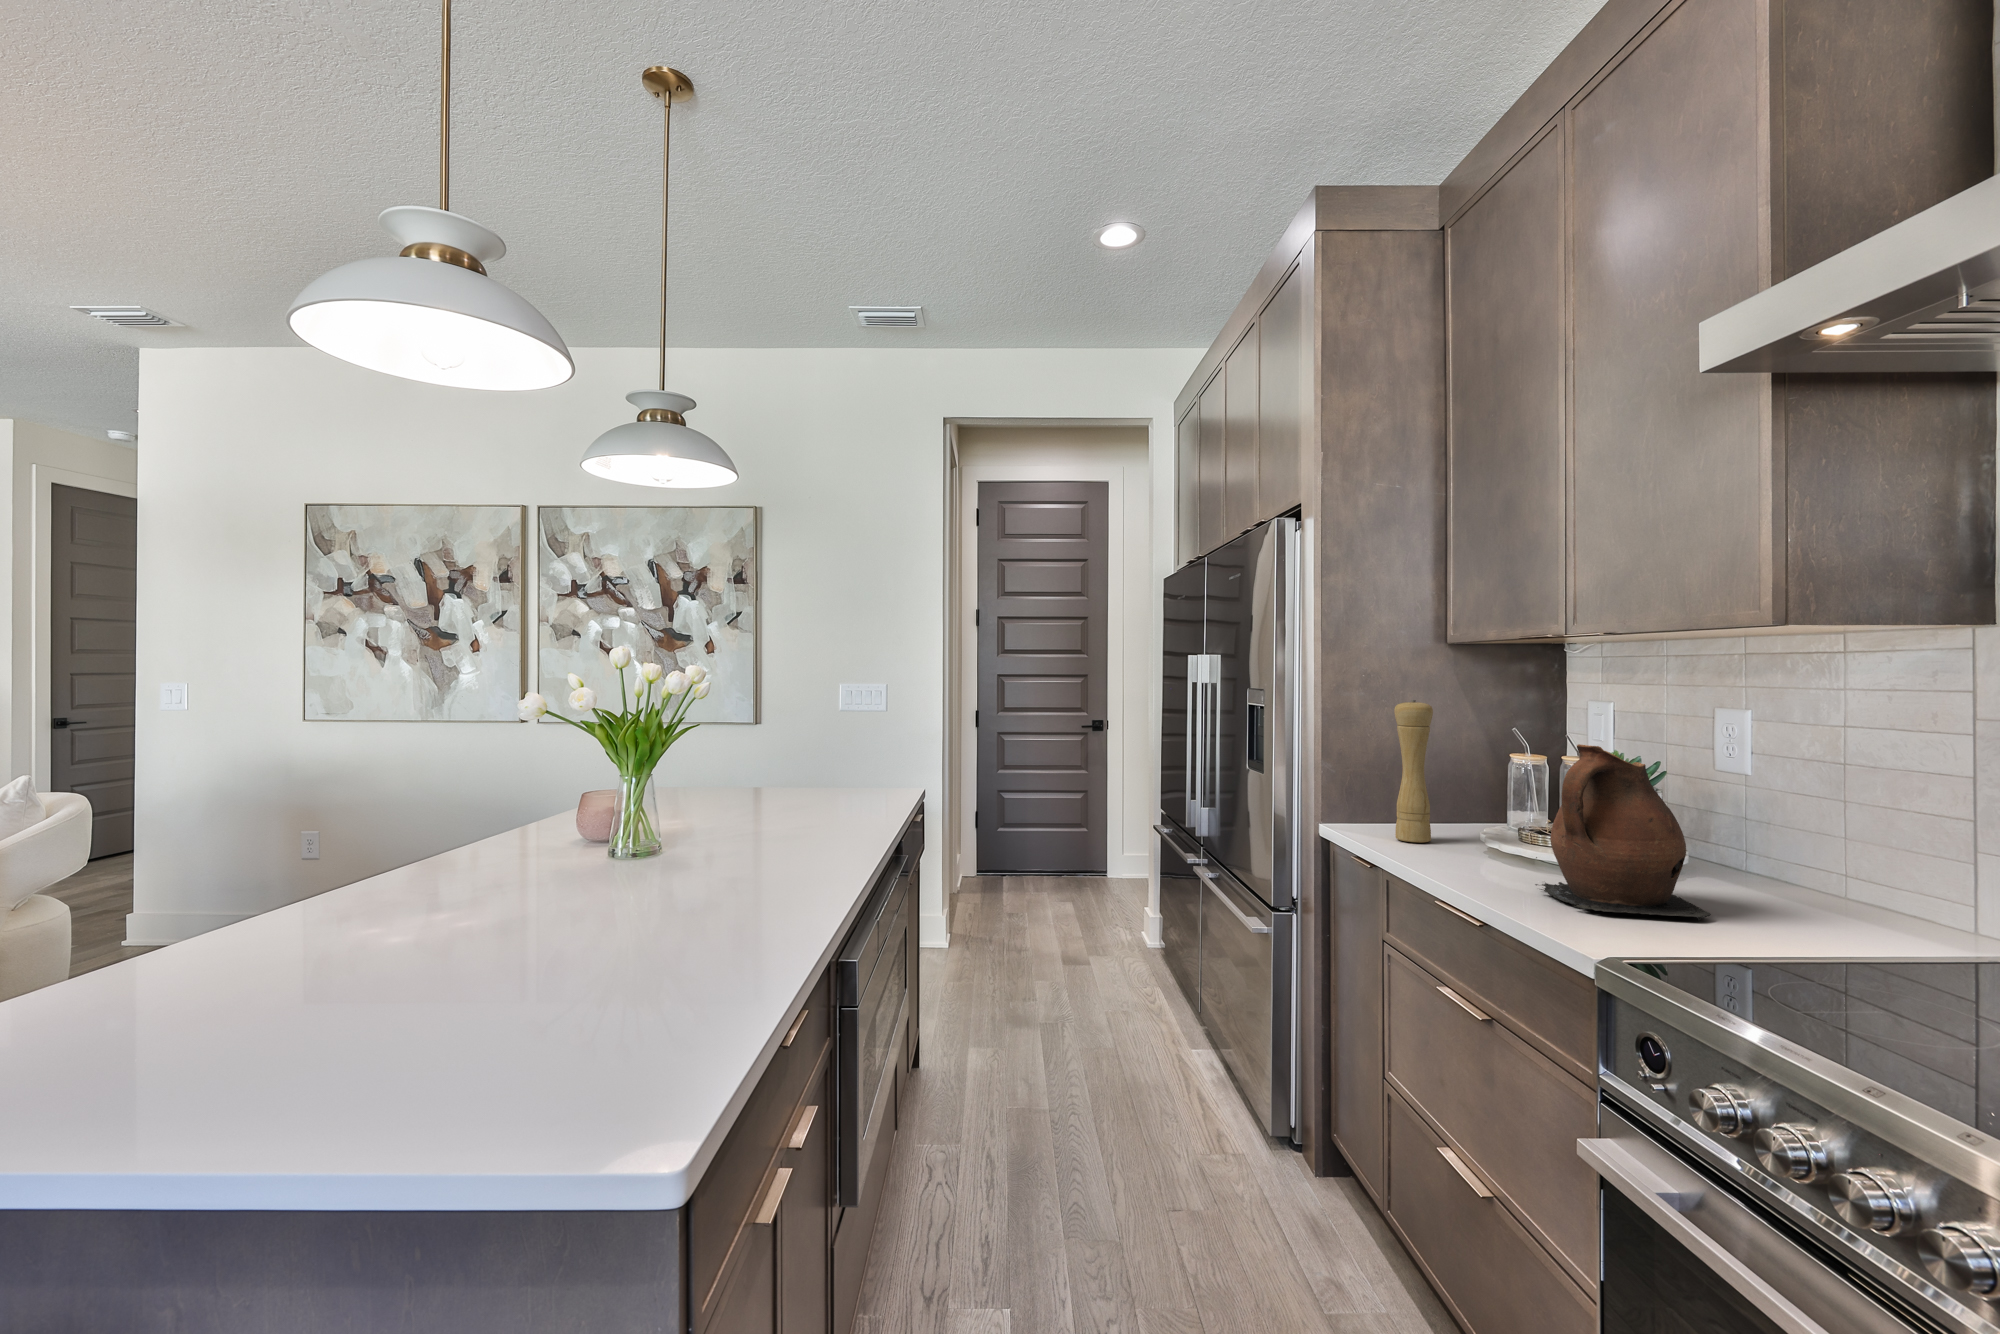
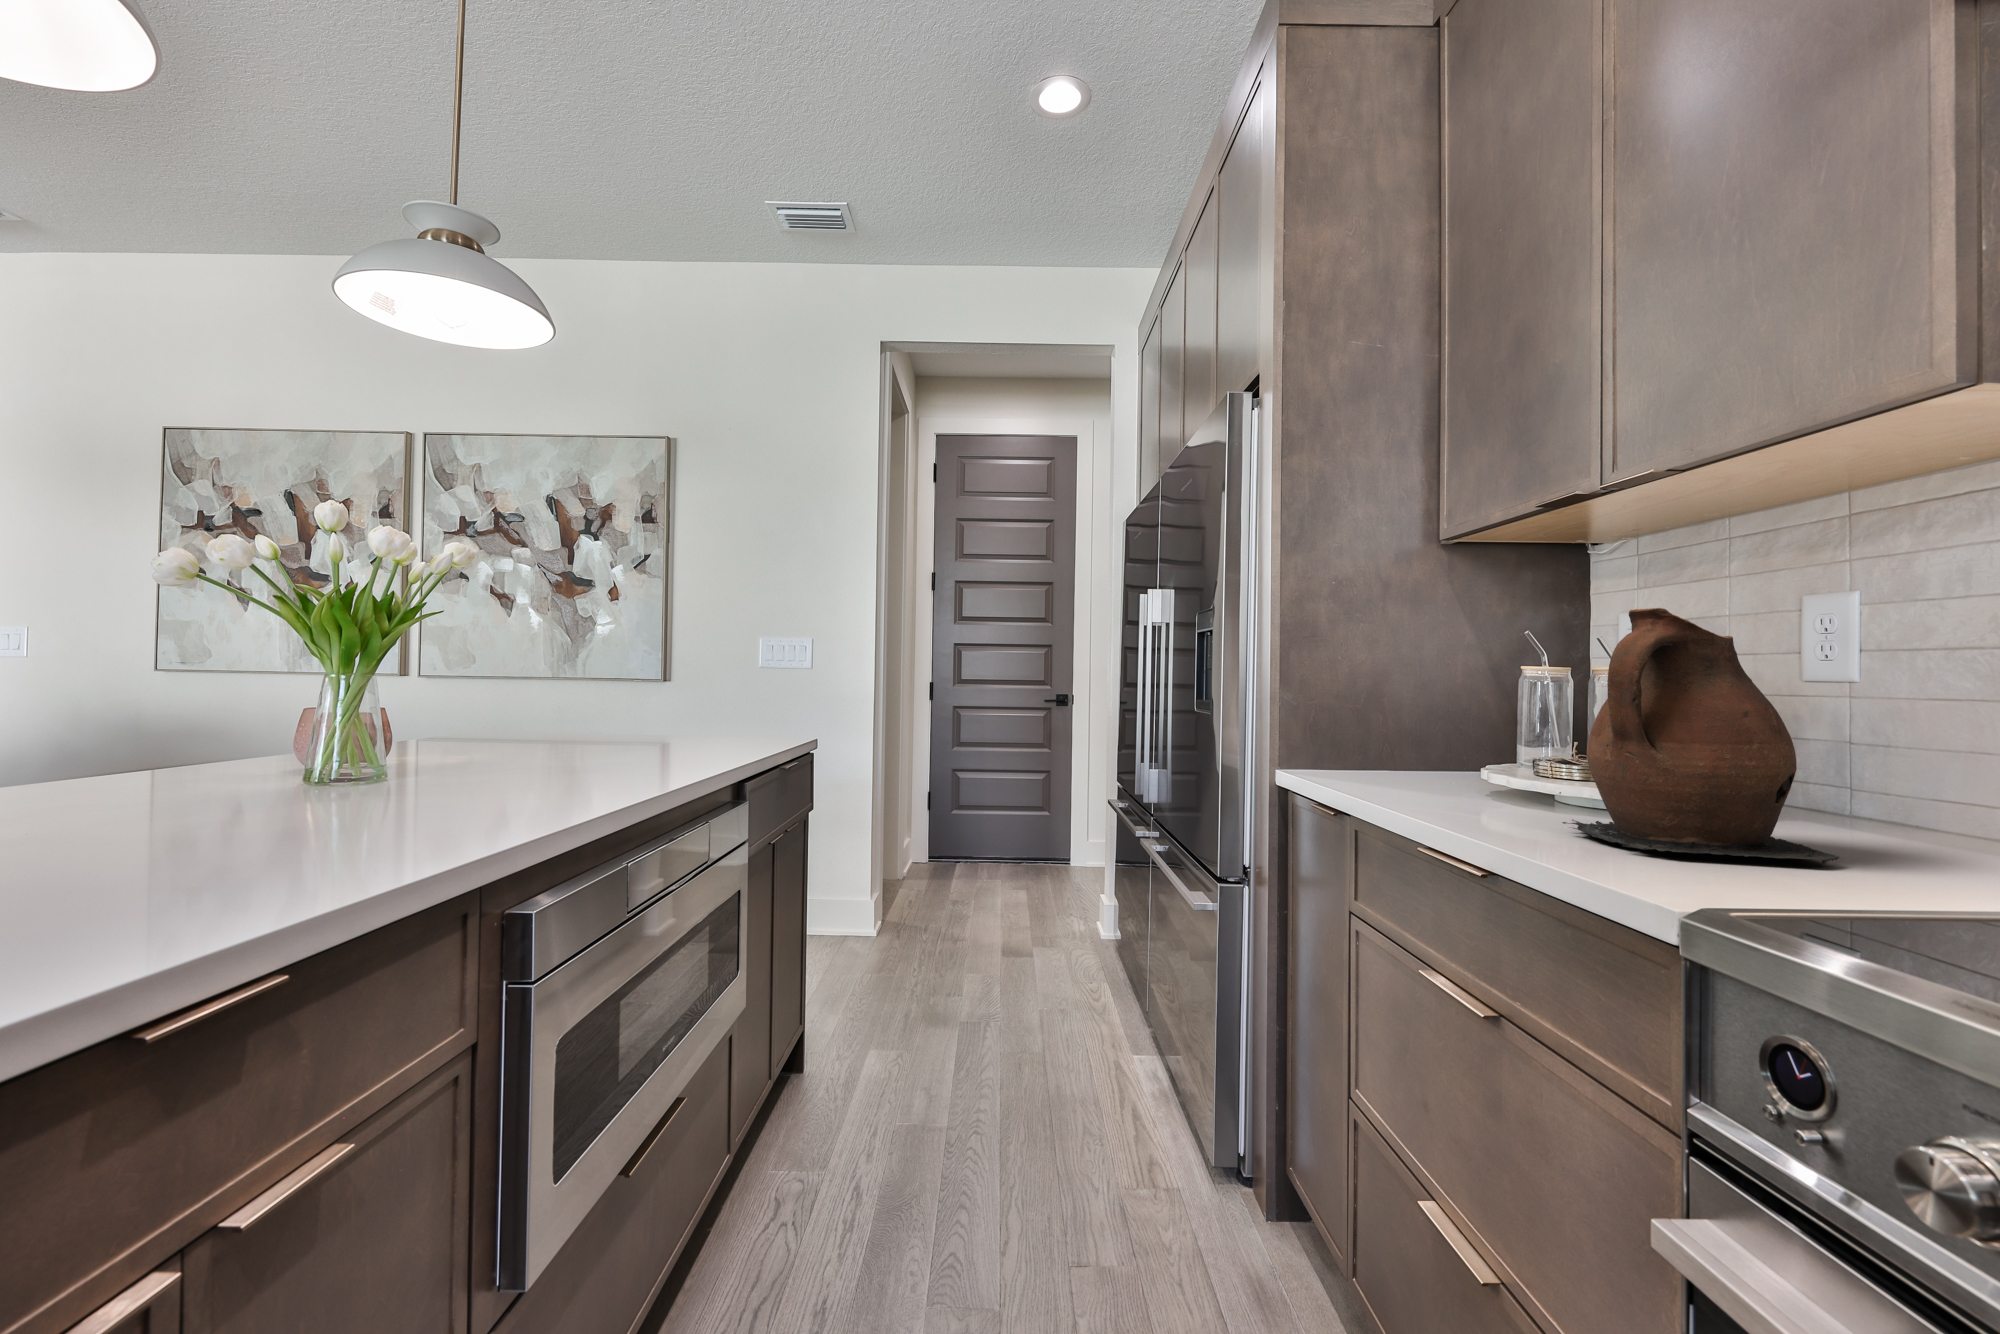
pepper mill: present [1394,700,1433,842] -> none [1370,601,1420,786]

